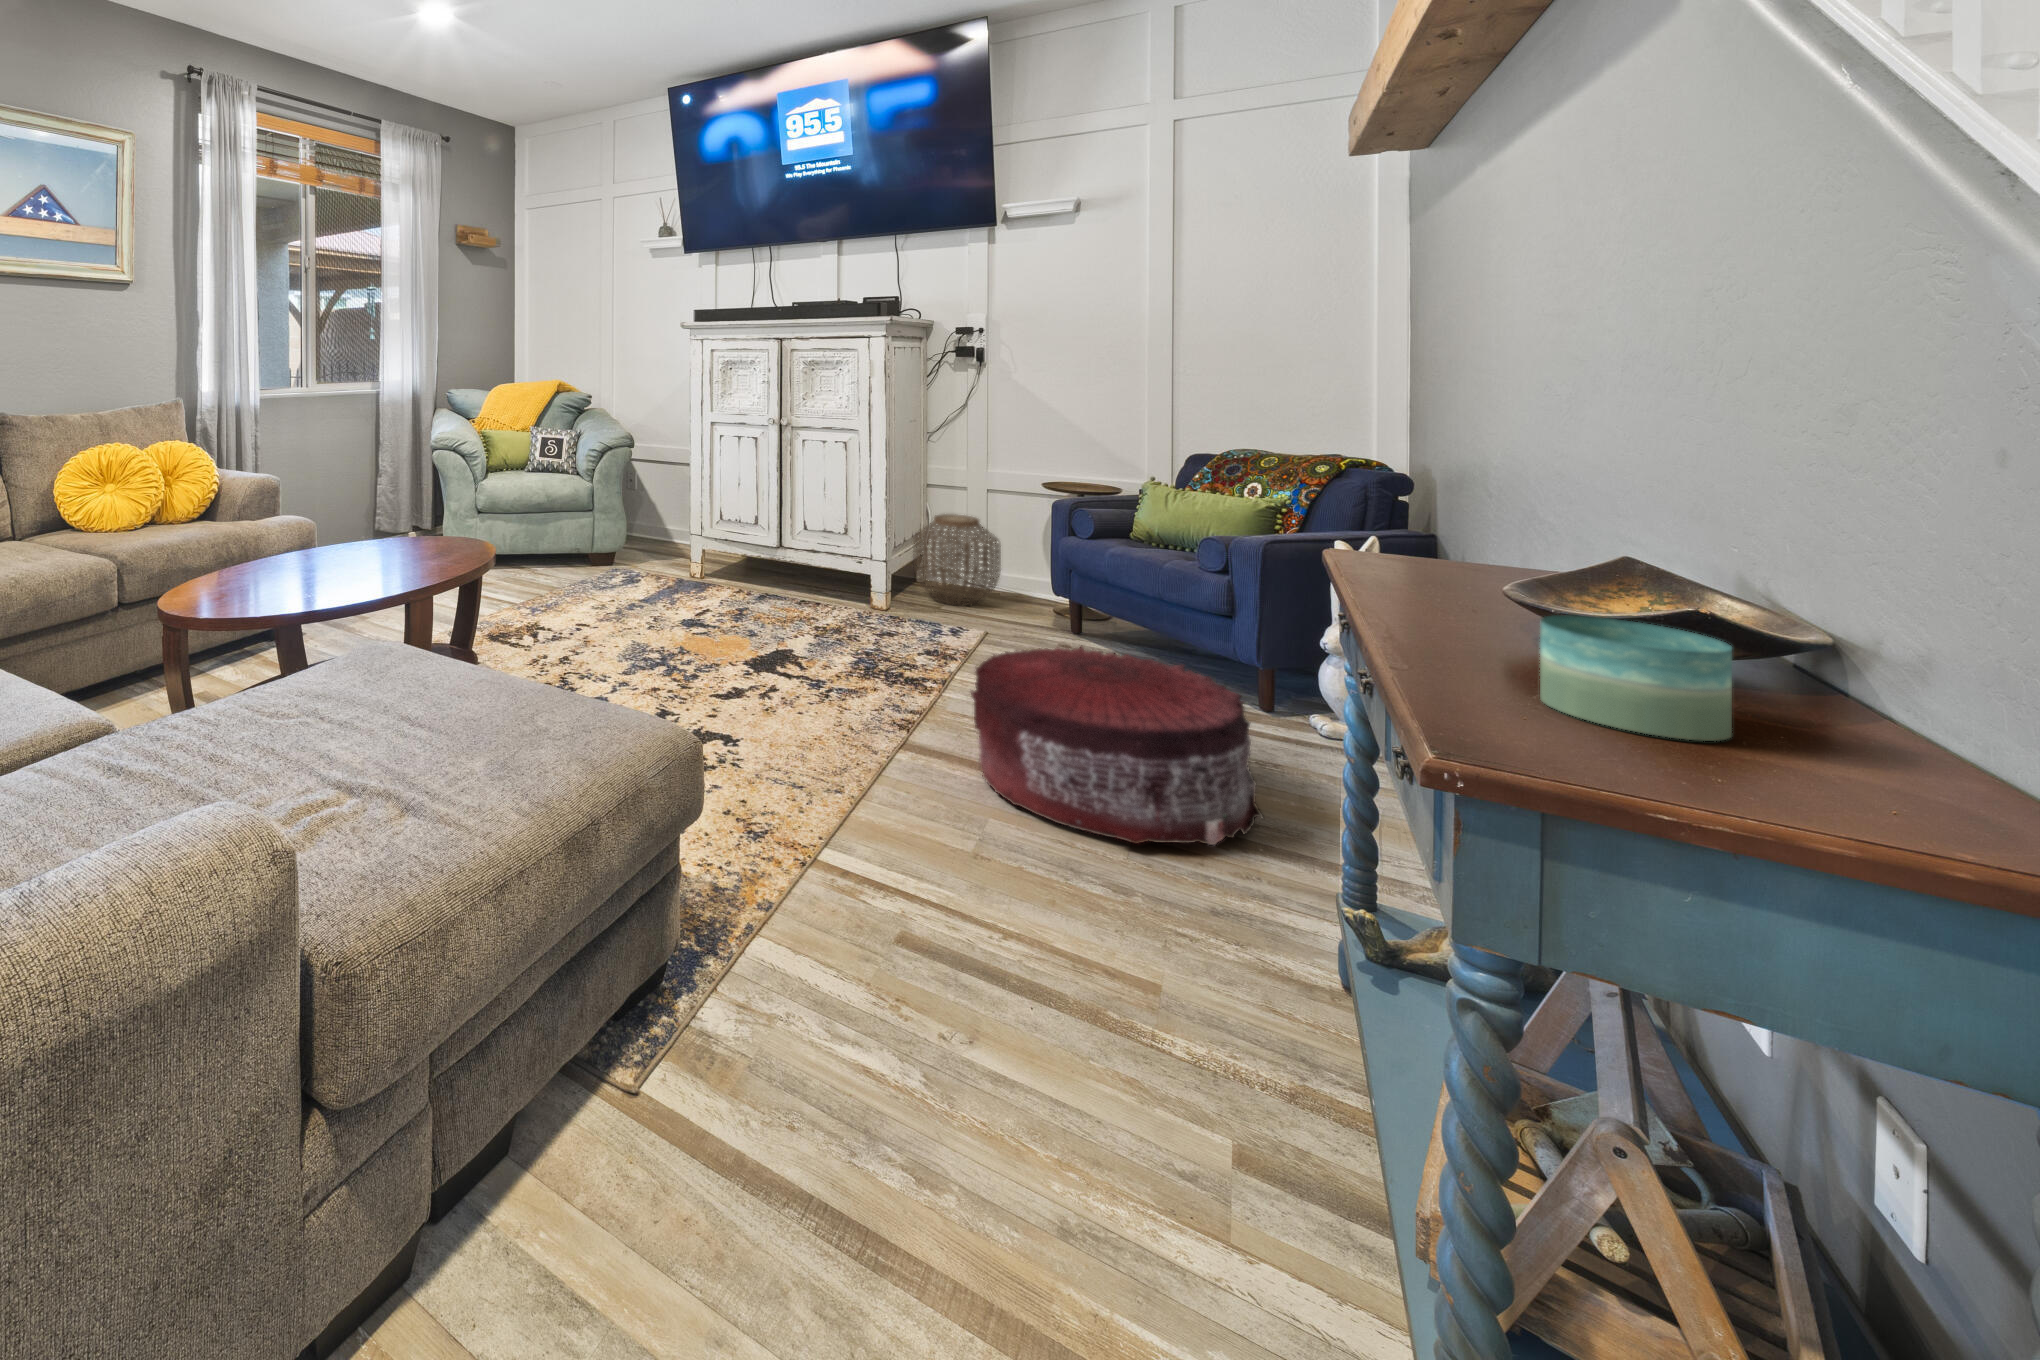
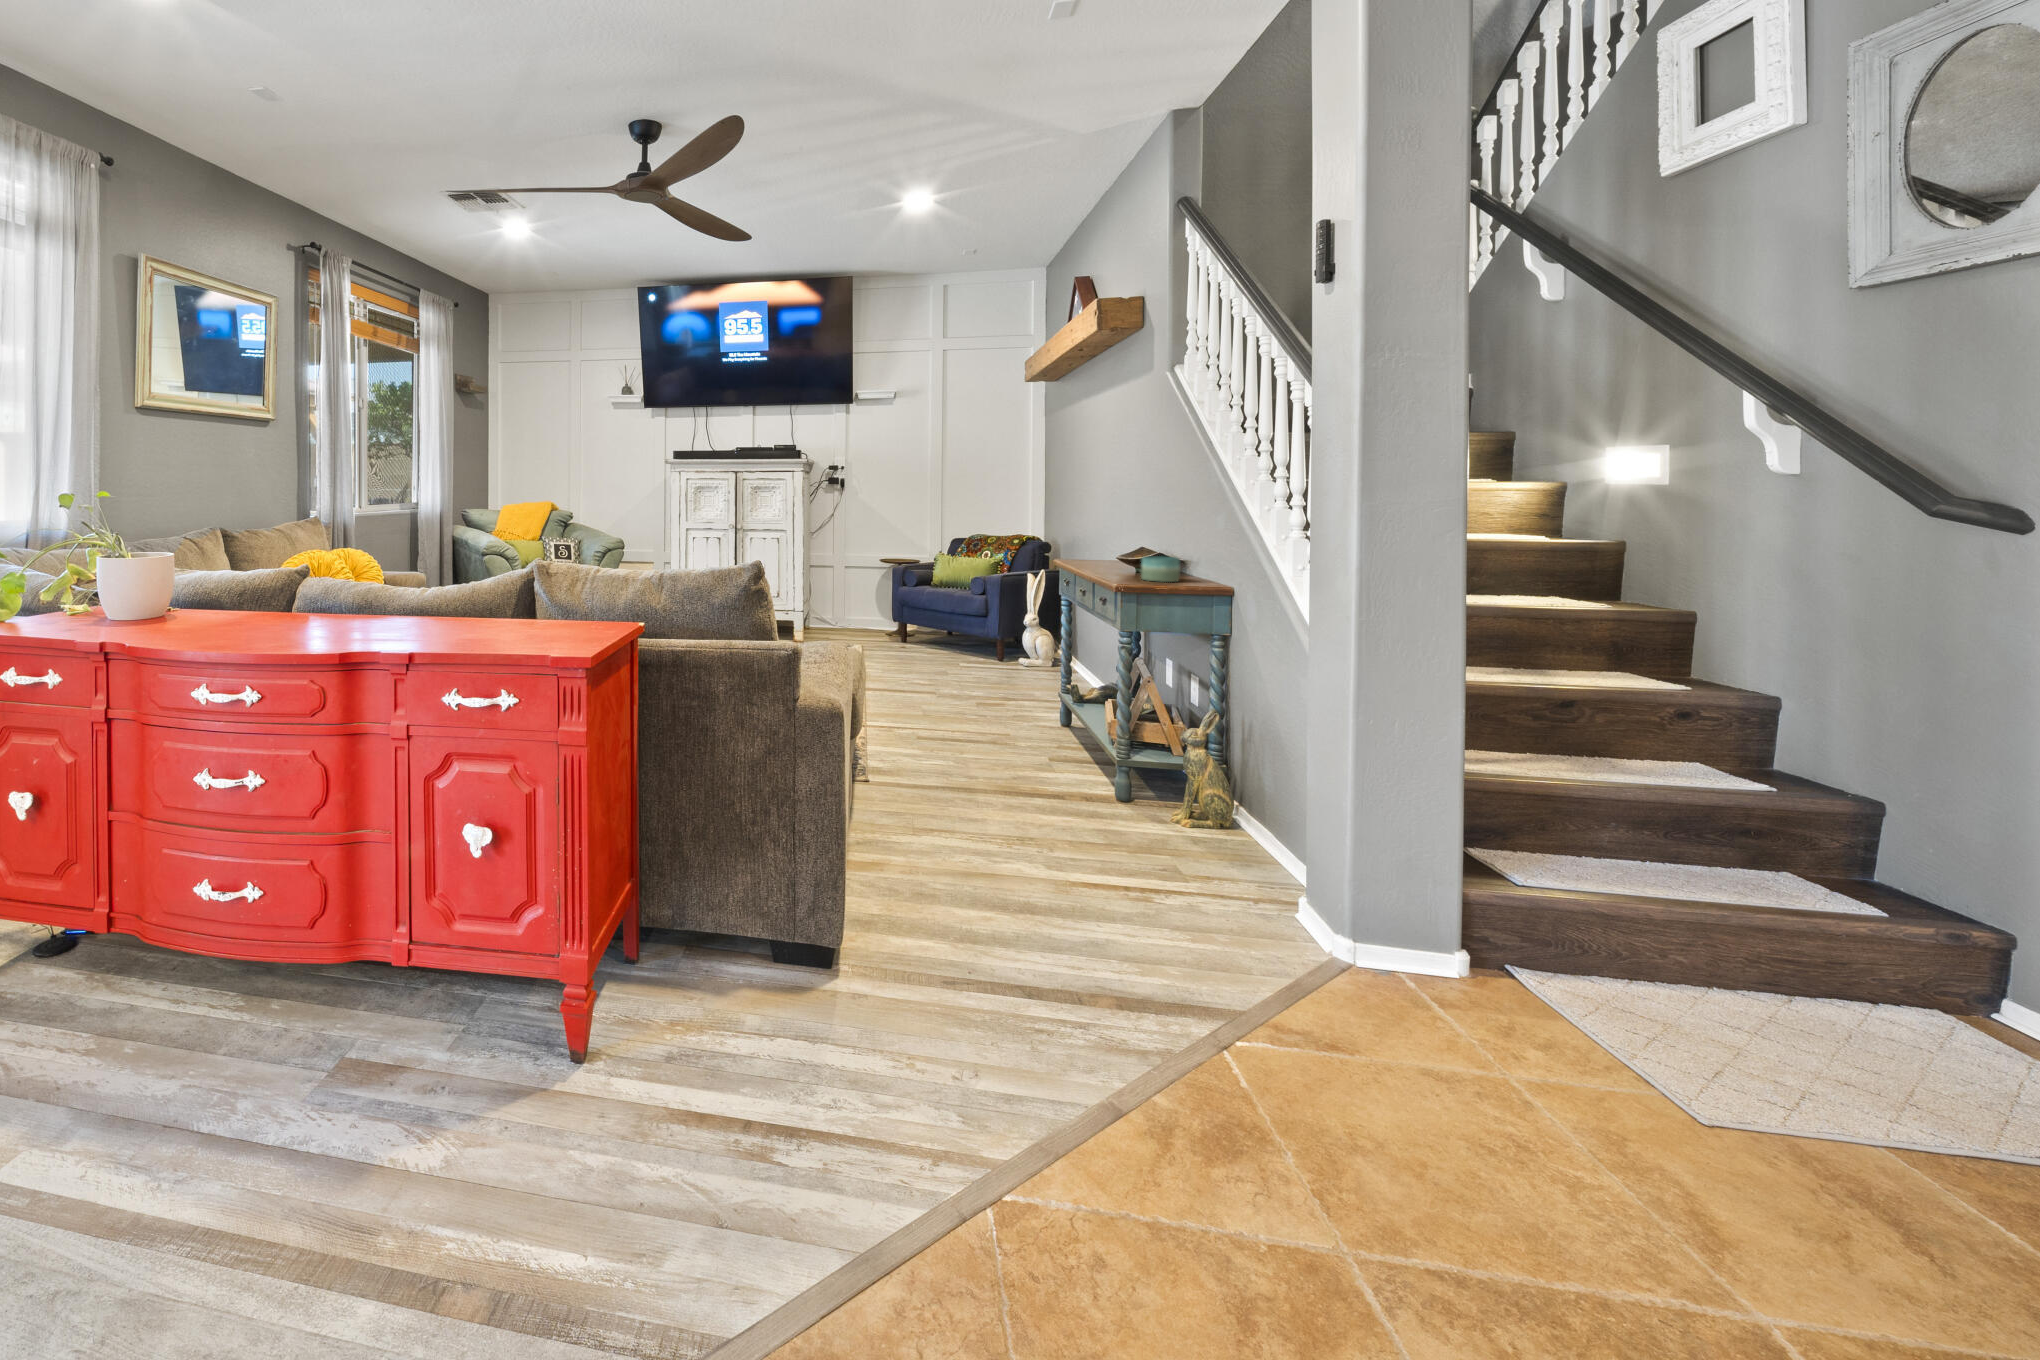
woven basket: present [913,514,1001,606] -> none [810,579,859,632]
pouf: present [971,645,1262,845] -> none [900,626,1022,700]

